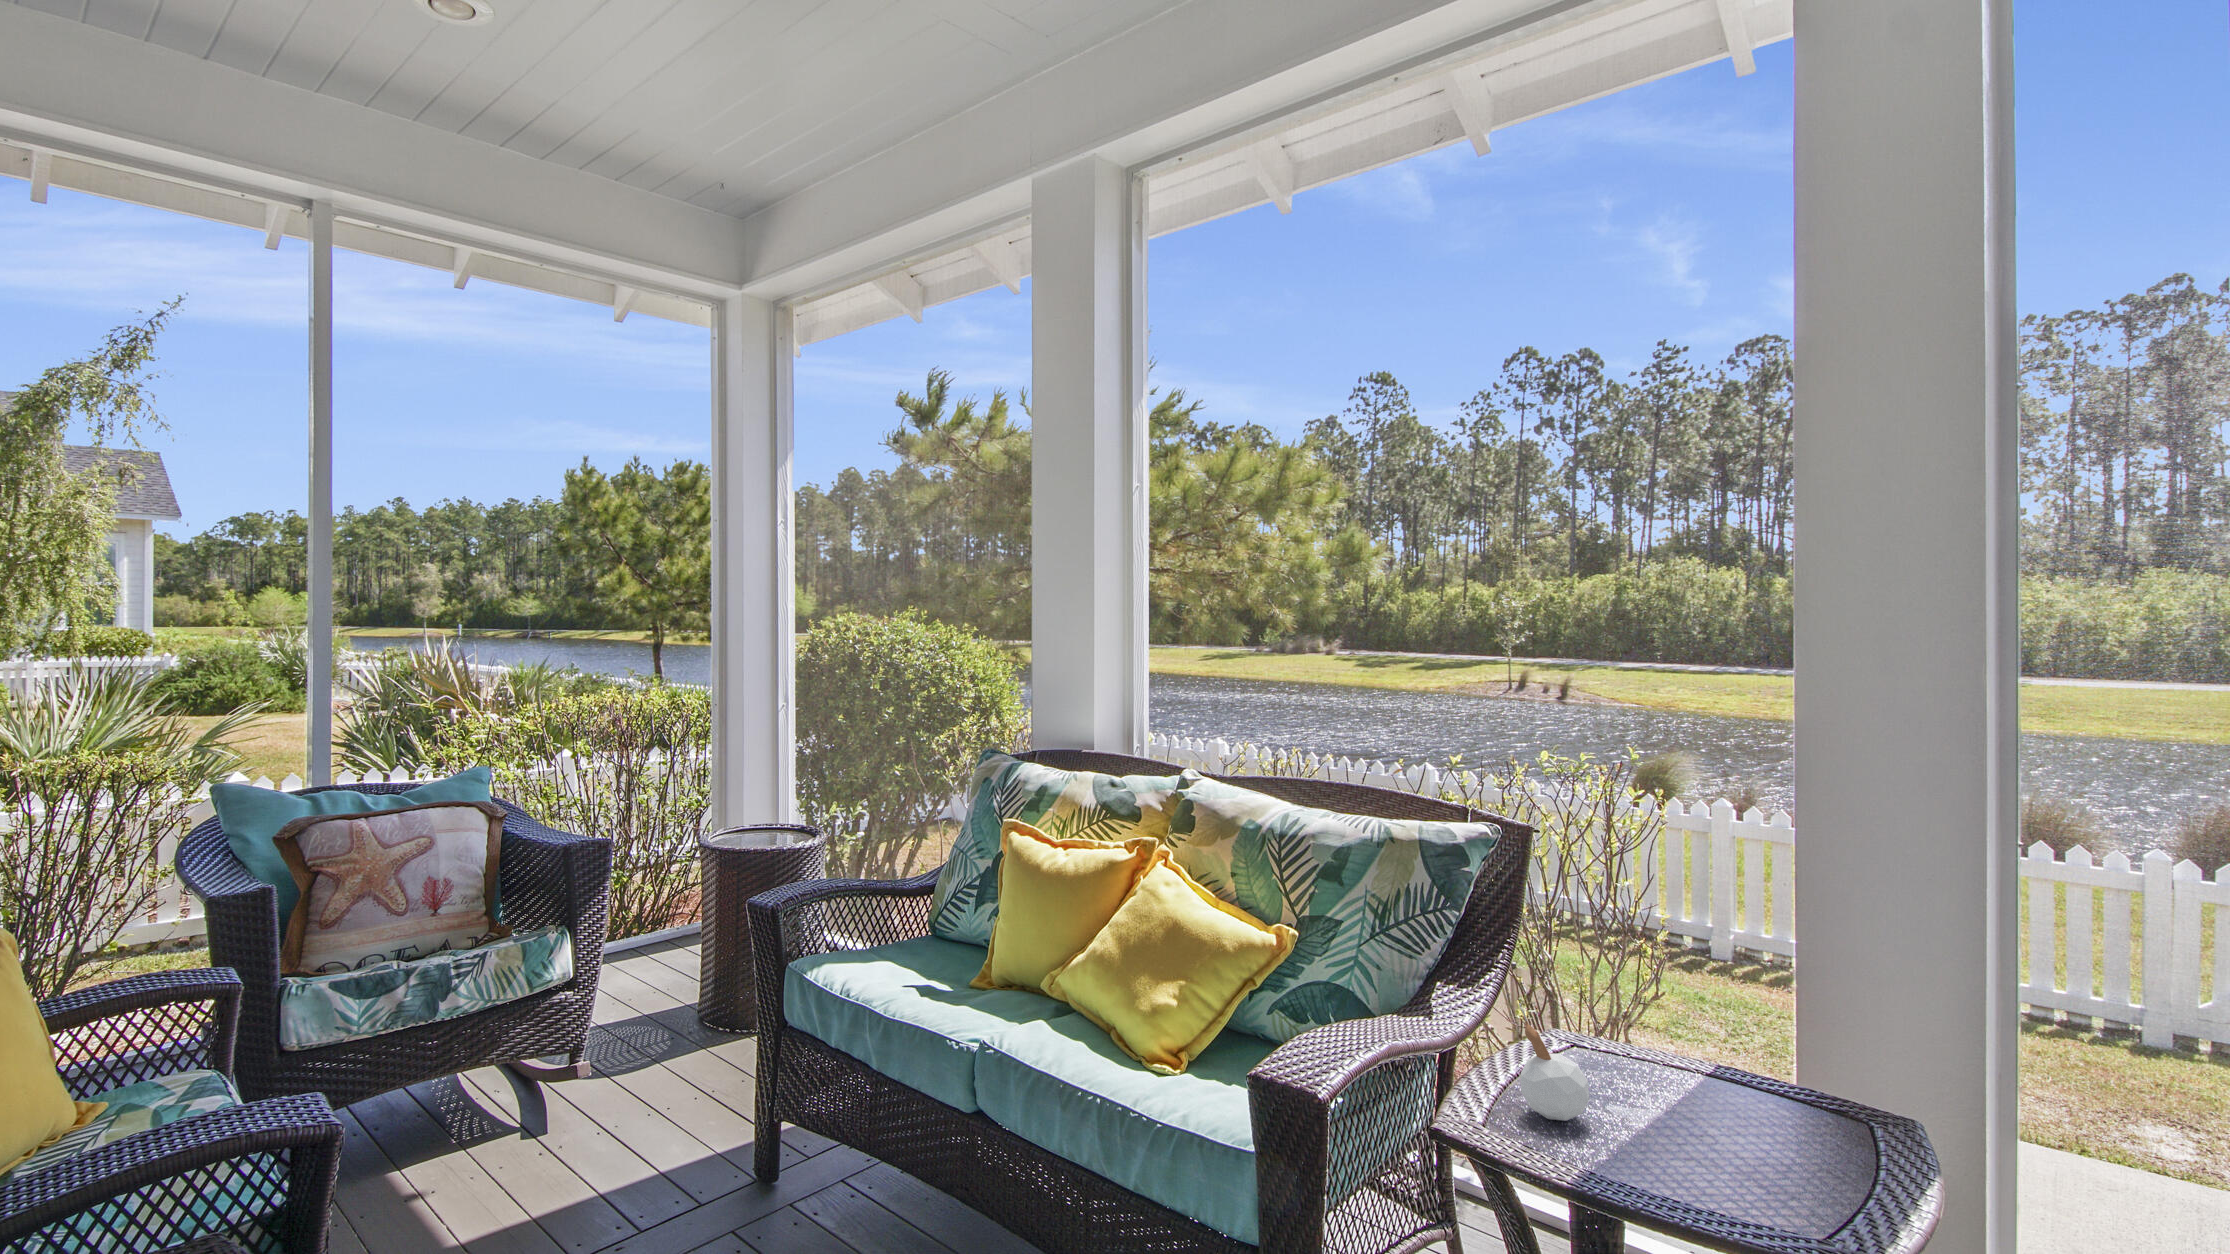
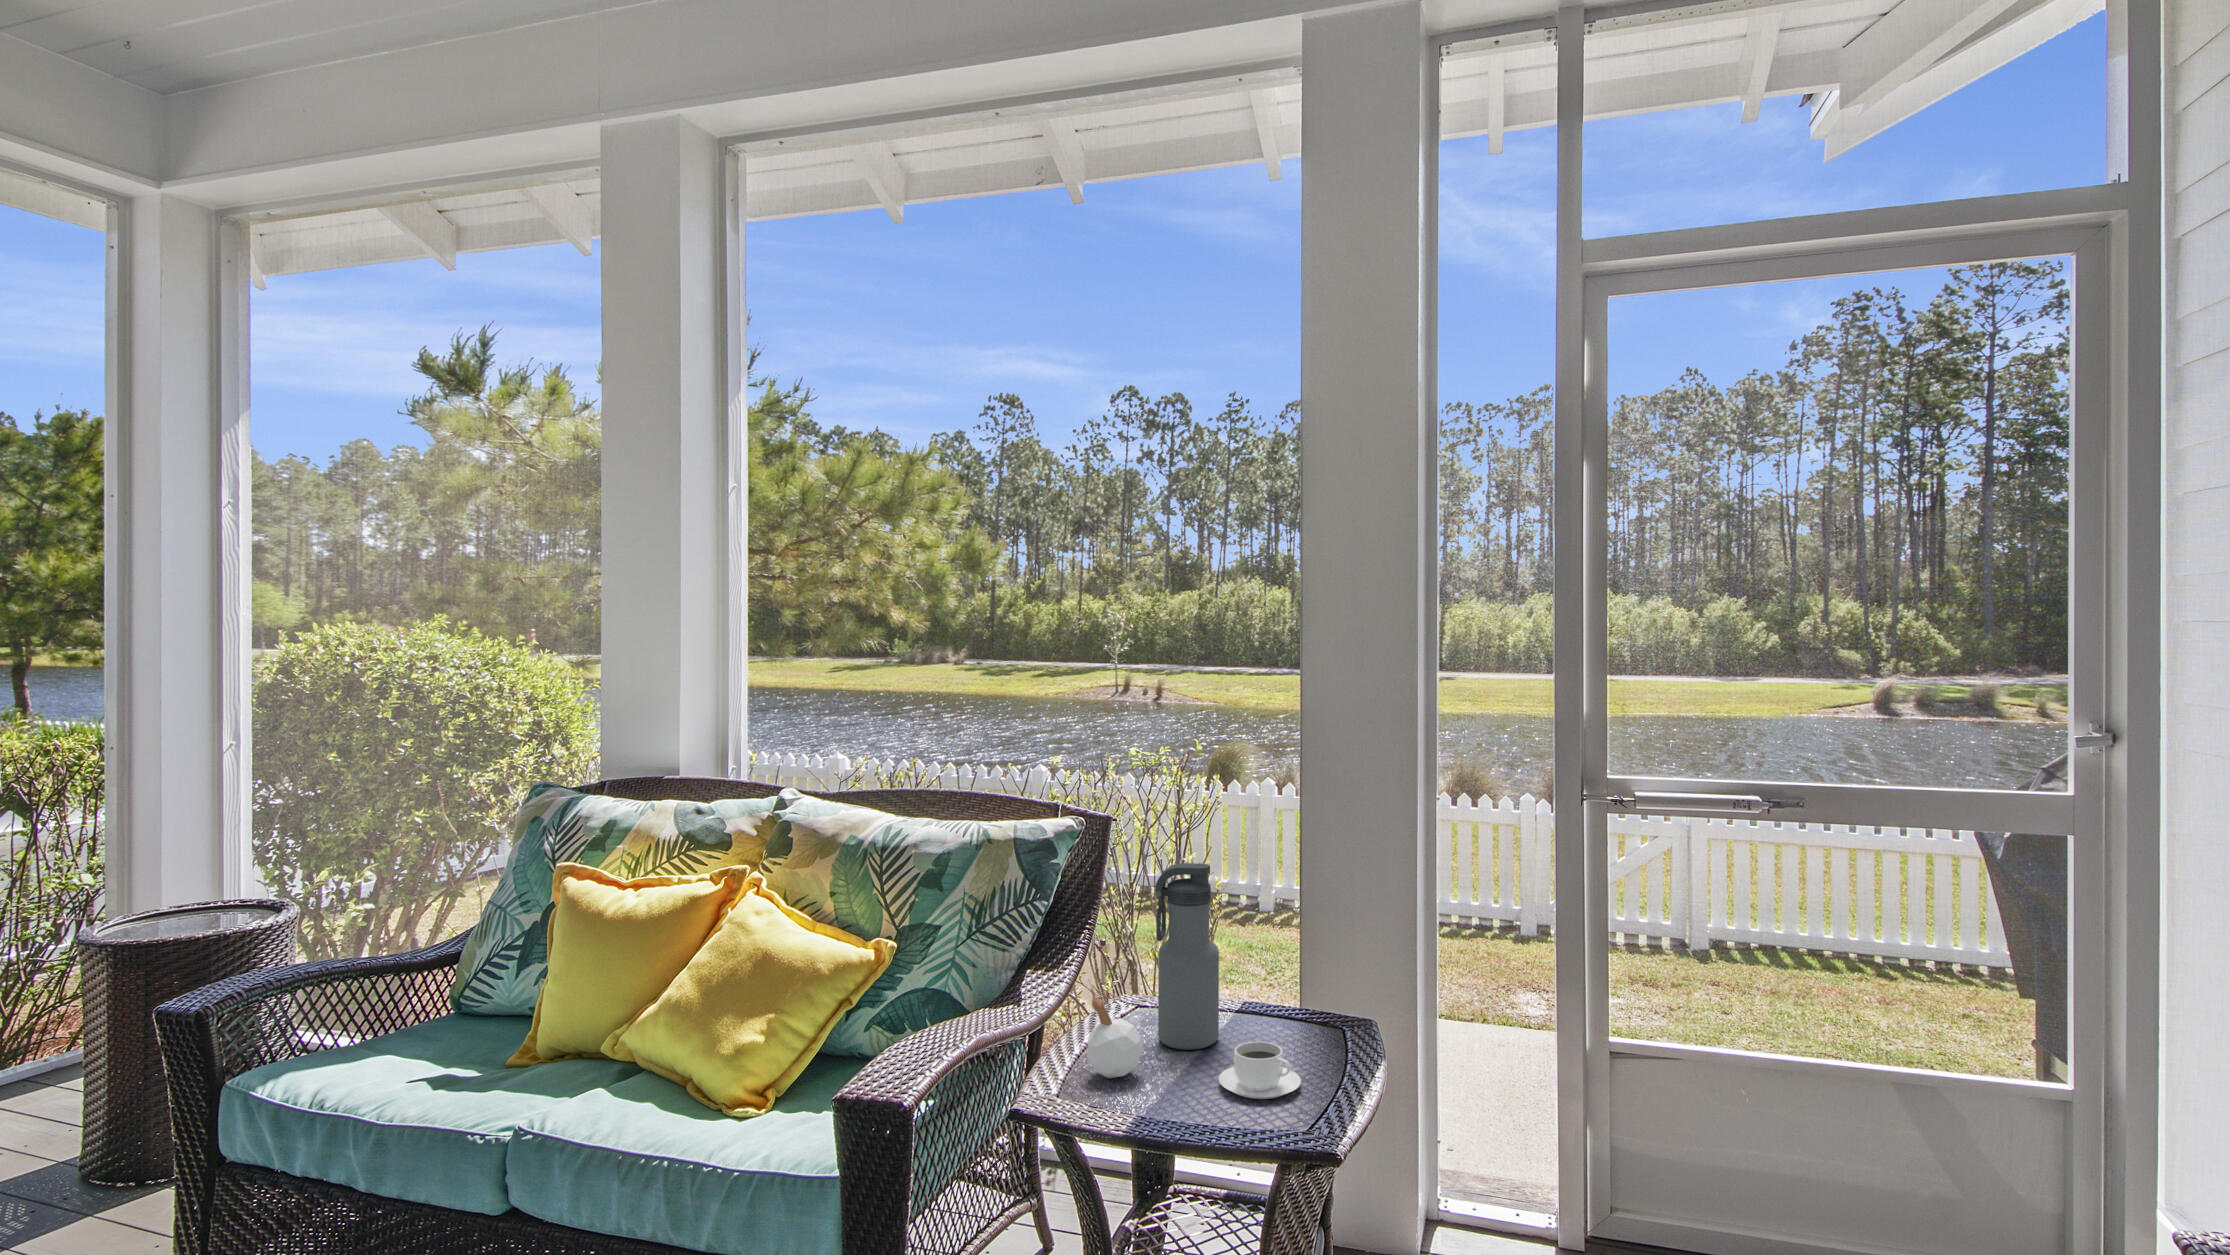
water bottle: none [1595,884,1682,1102] -> present [1155,863,1219,1050]
coffee cup: none [1694,1111,1814,1189] -> present [1219,1042,1301,1099]

